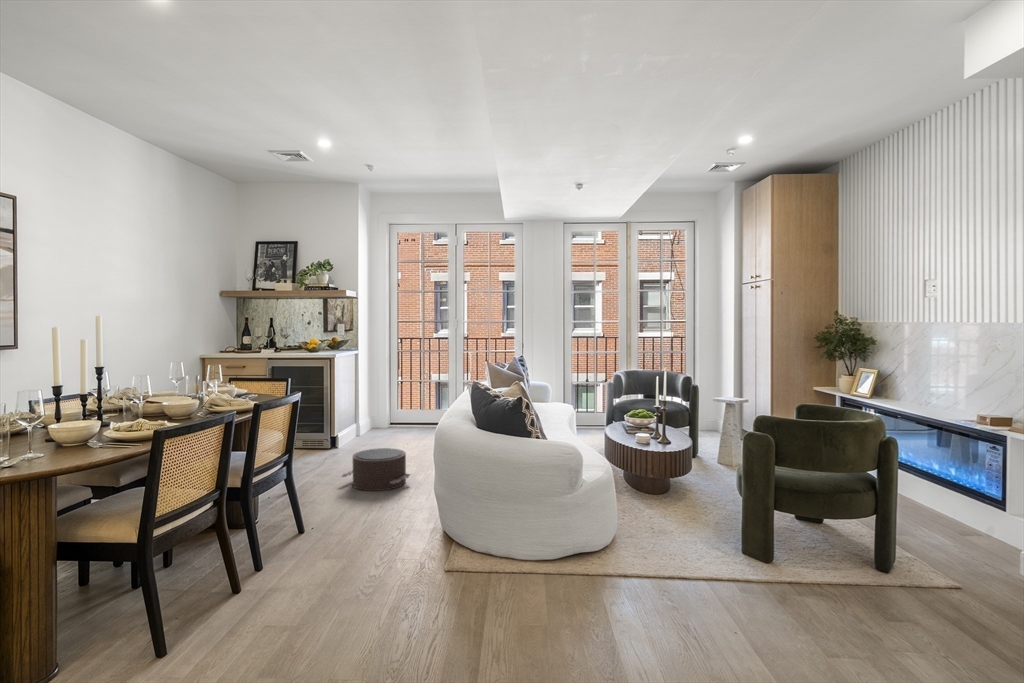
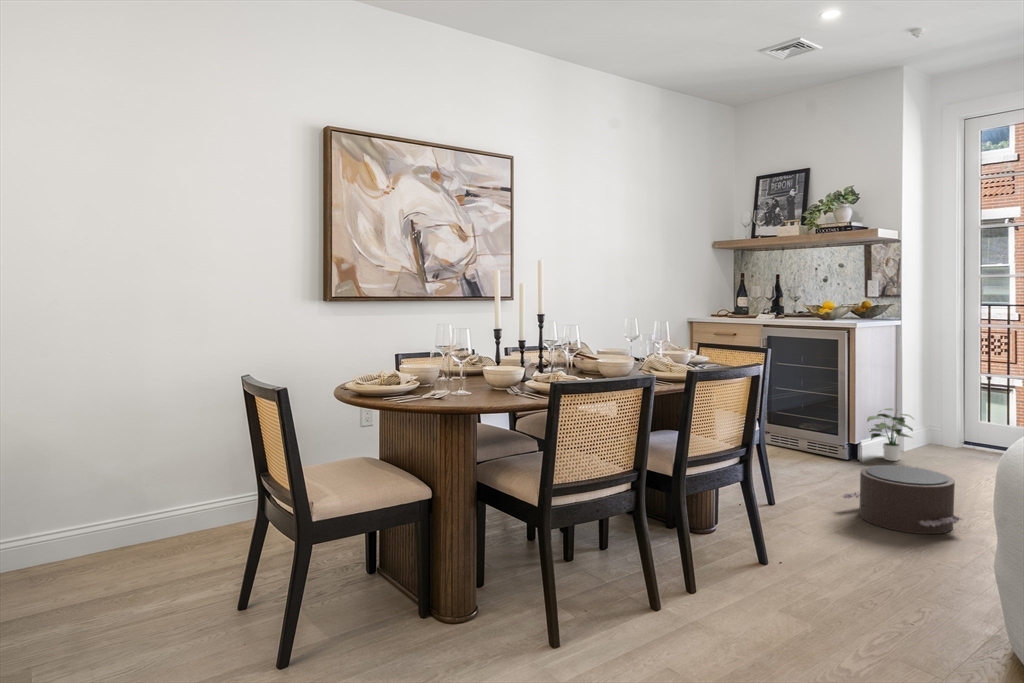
potted plant: none [344,411,374,446] -> present [867,409,913,461]

